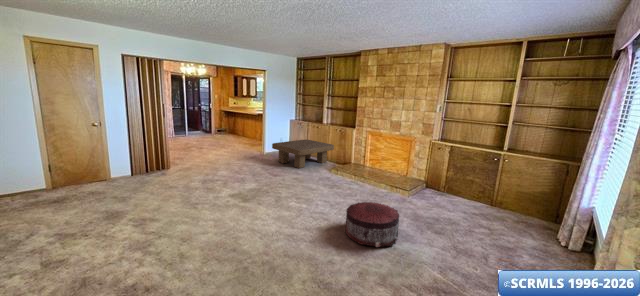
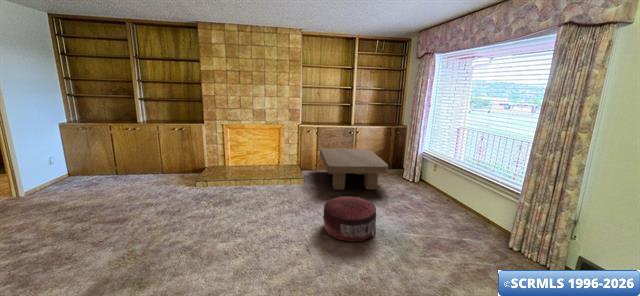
coffee table: present [272,140,334,168] -> present [320,148,388,190]

